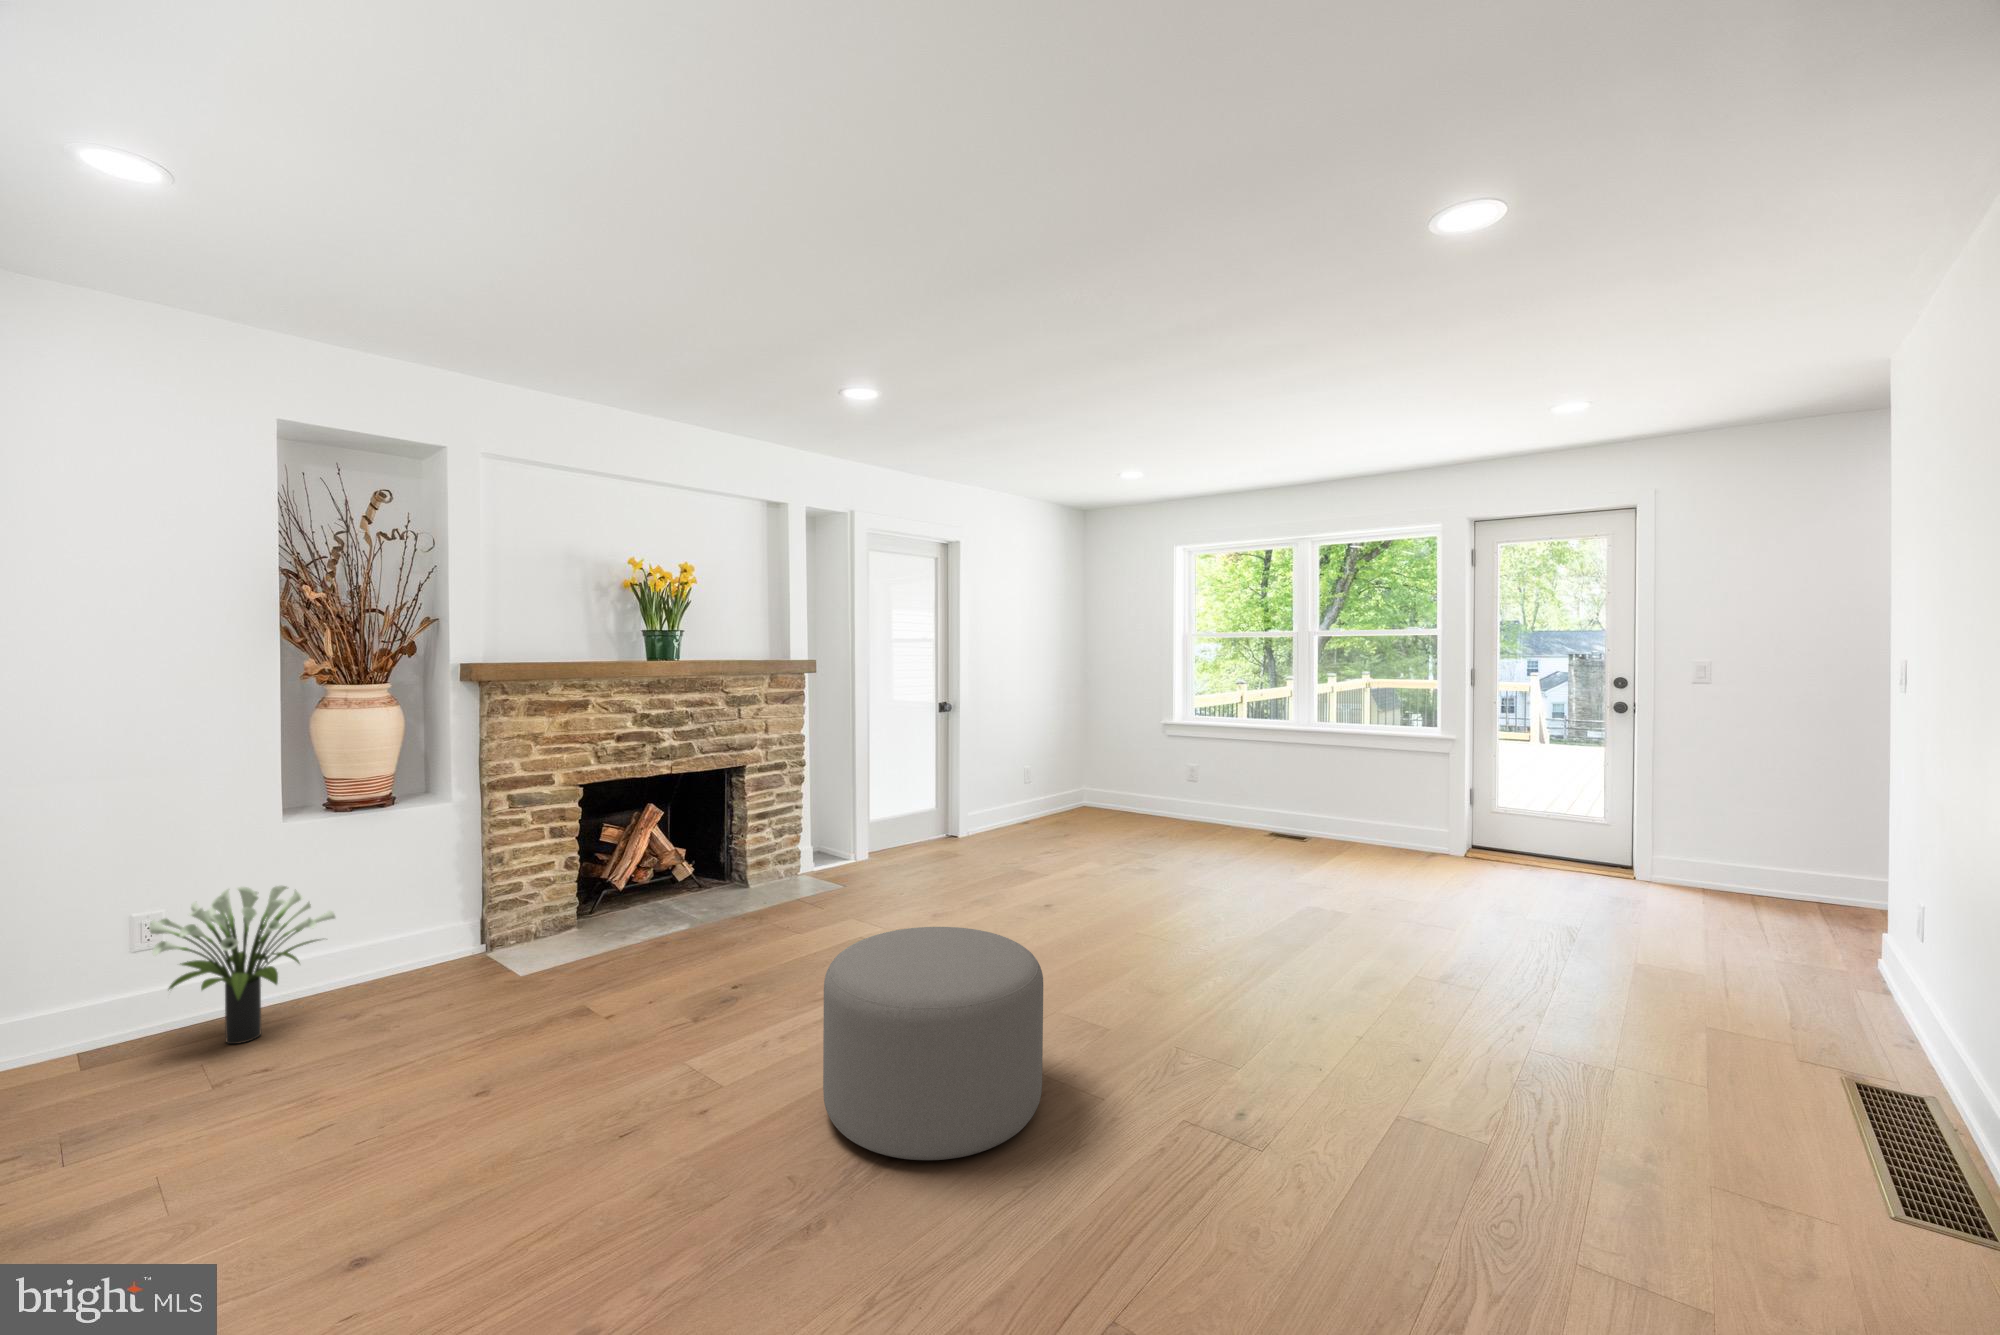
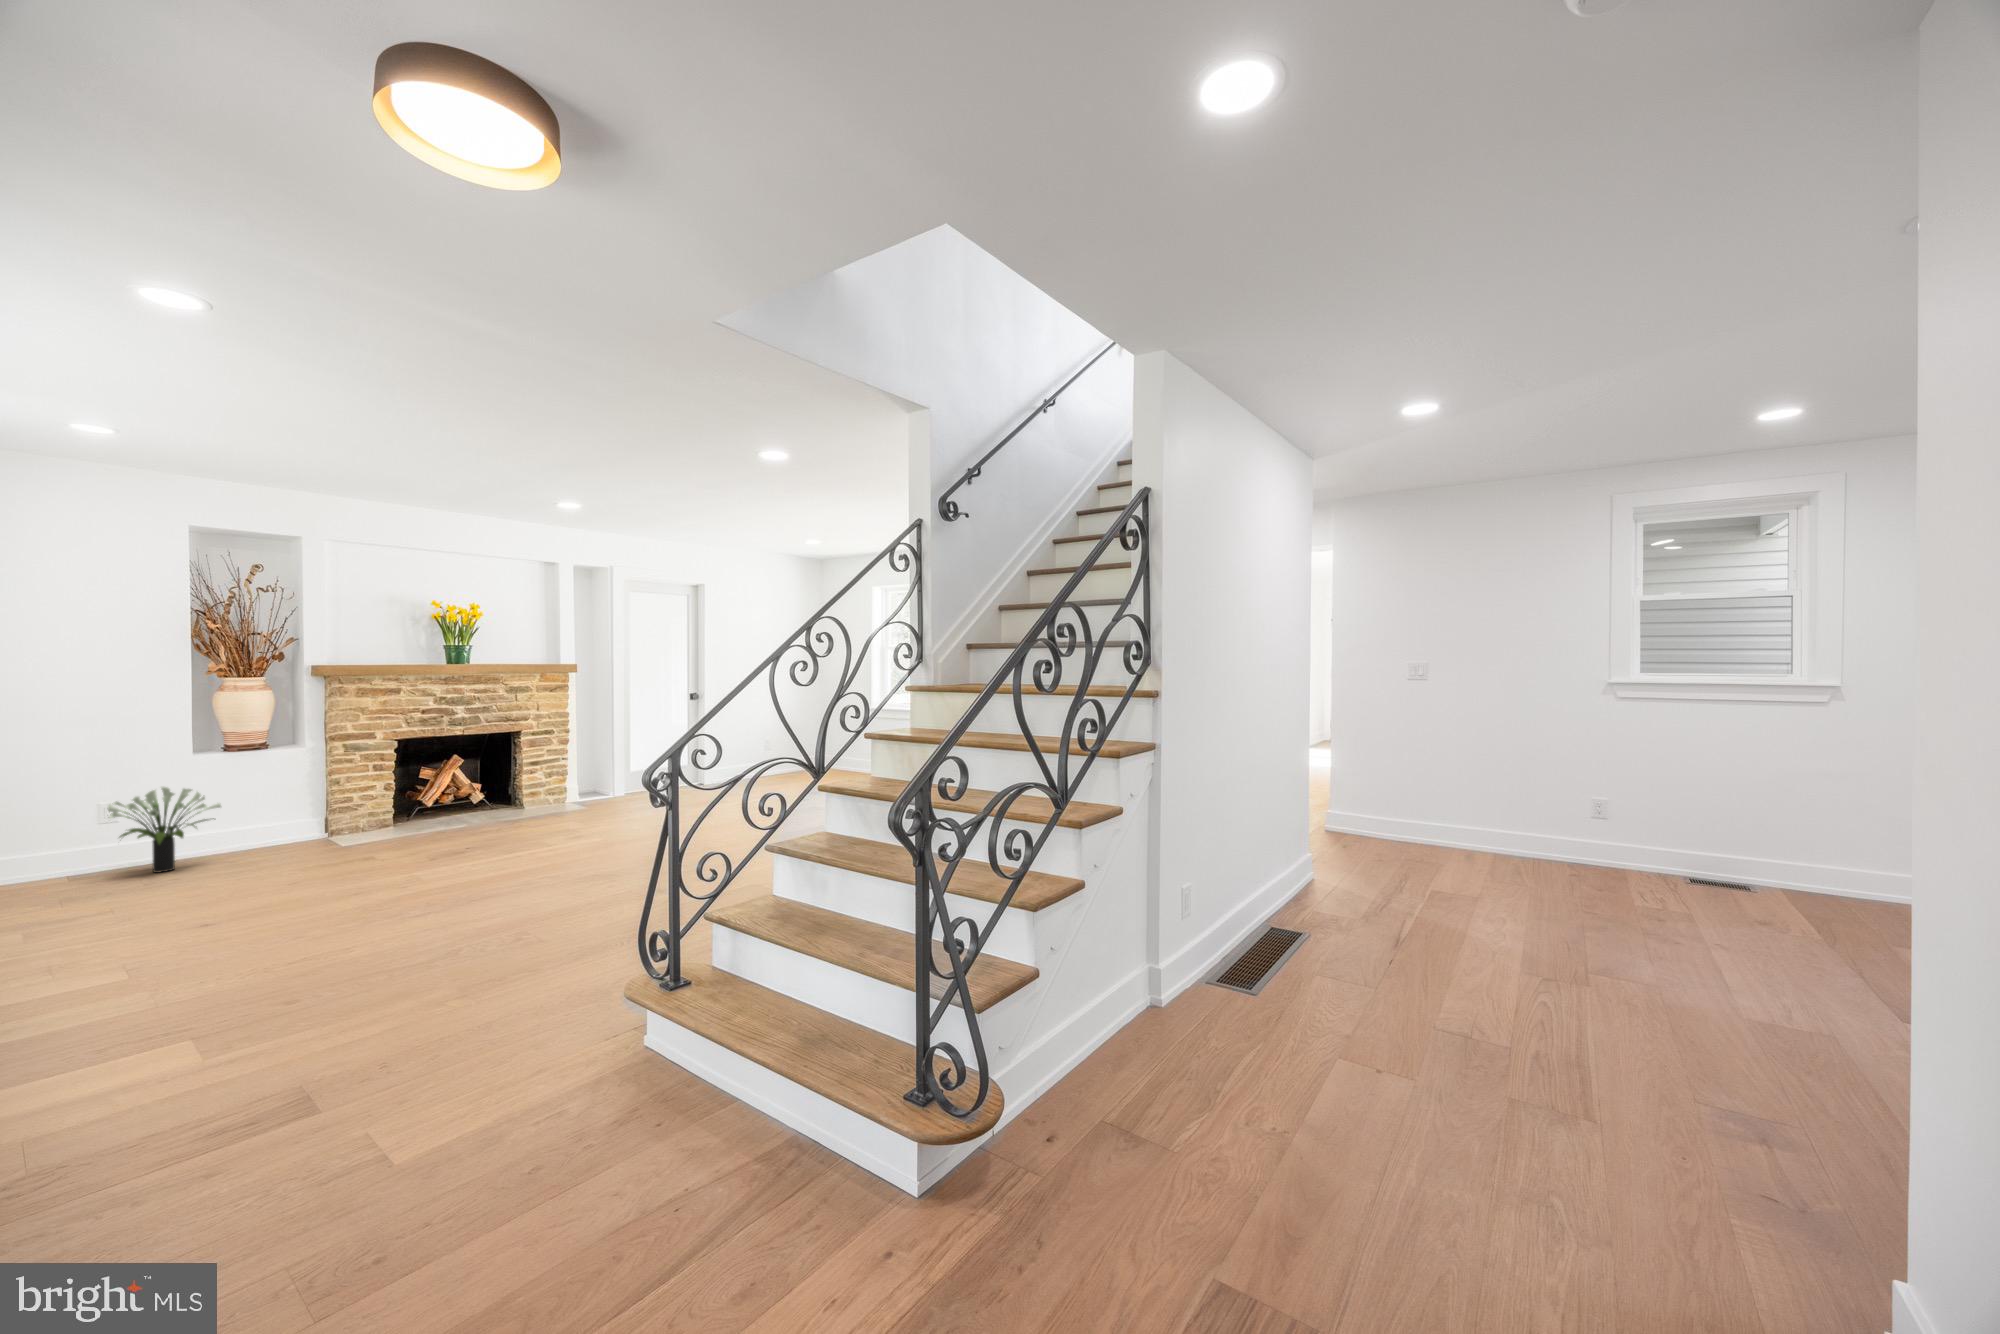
ottoman: present [823,927,1043,1160] -> none [464,798,592,893]

